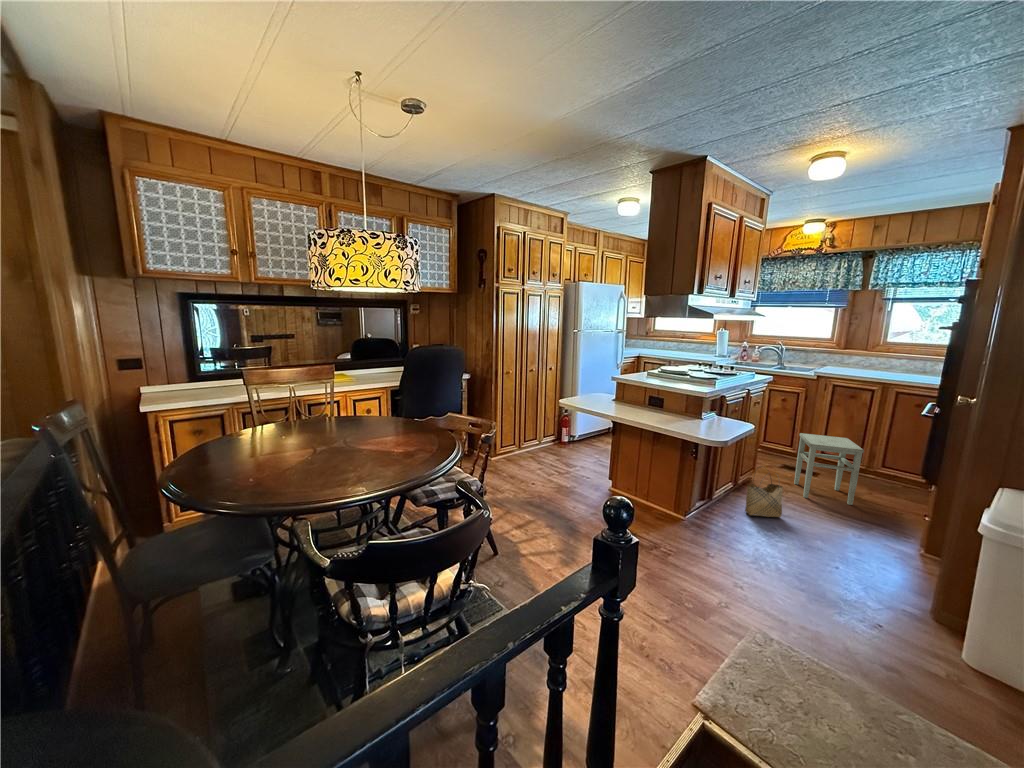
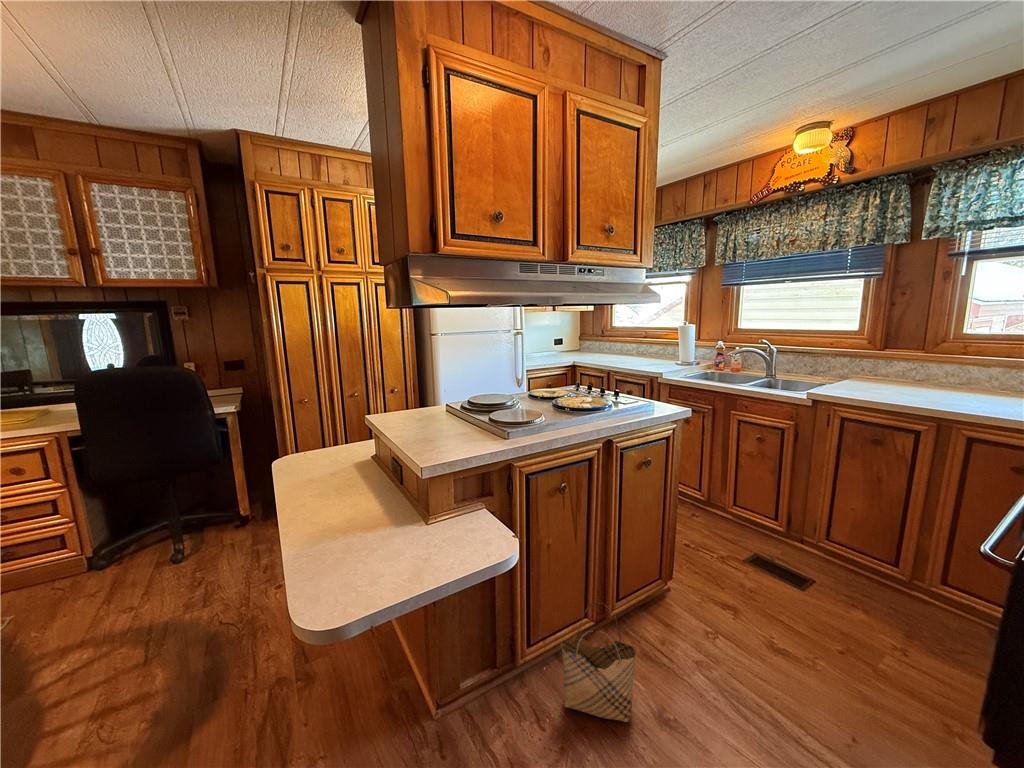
stool: present [794,433,864,505] -> none [730,516,848,692]

